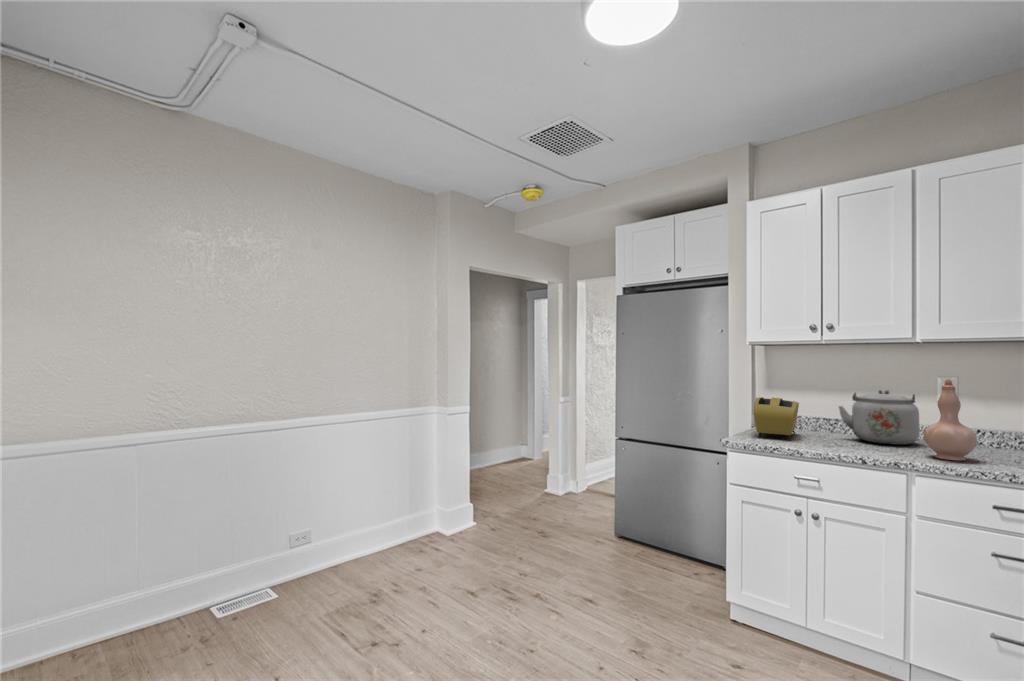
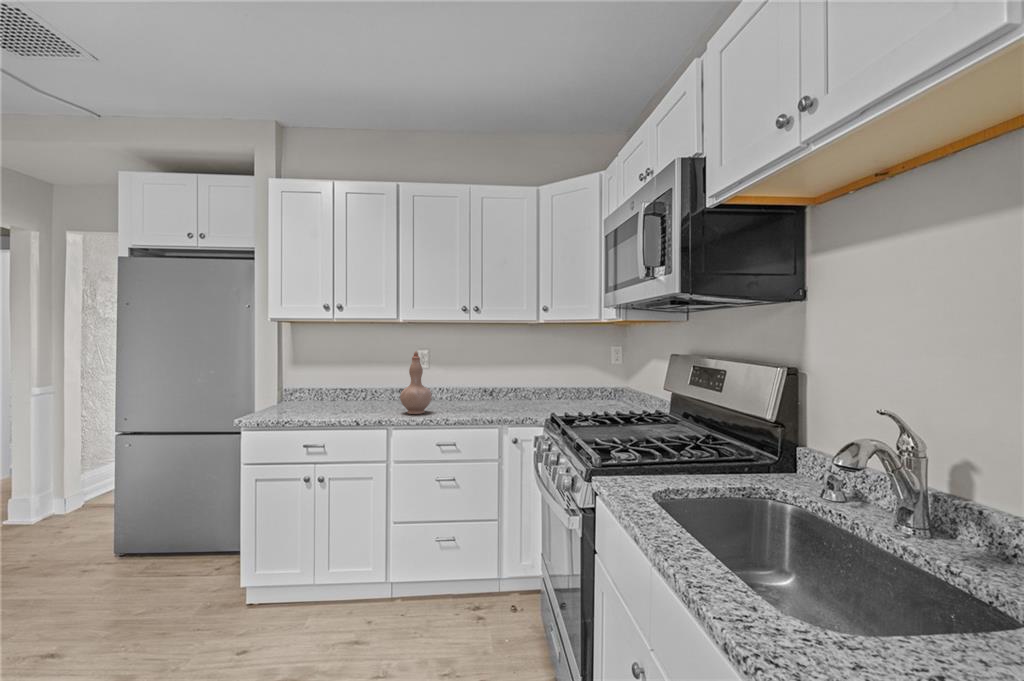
kettle: present [839,390,920,445] -> none [347,362,404,407]
toaster: present [754,397,799,440] -> none [271,374,316,414]

